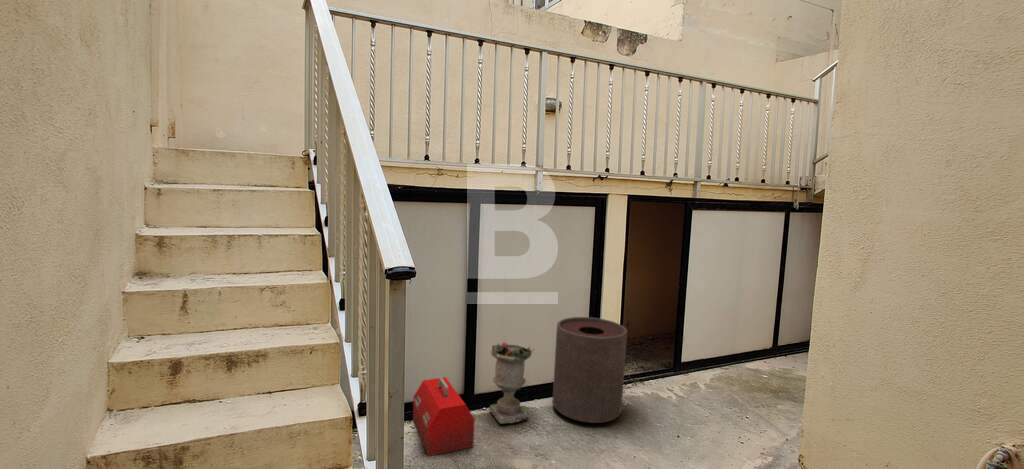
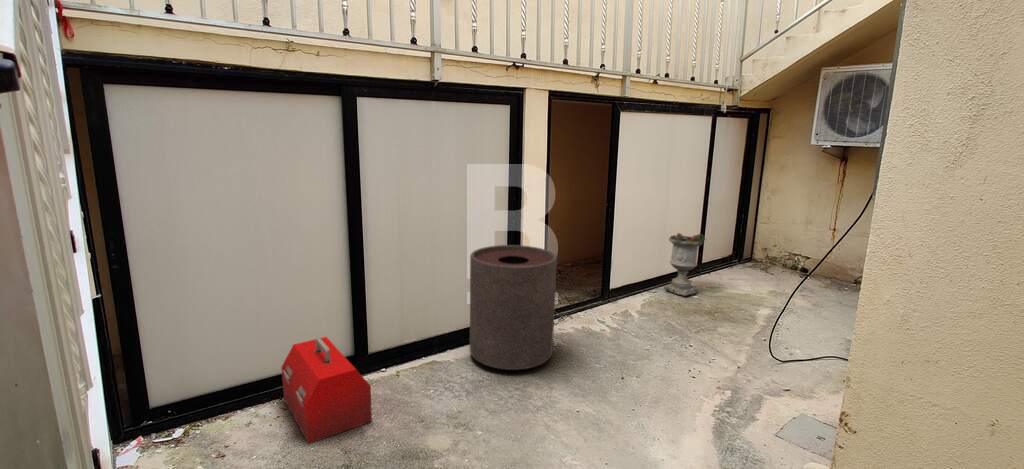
planter: present [490,343,532,424] -> present [664,233,705,296]

